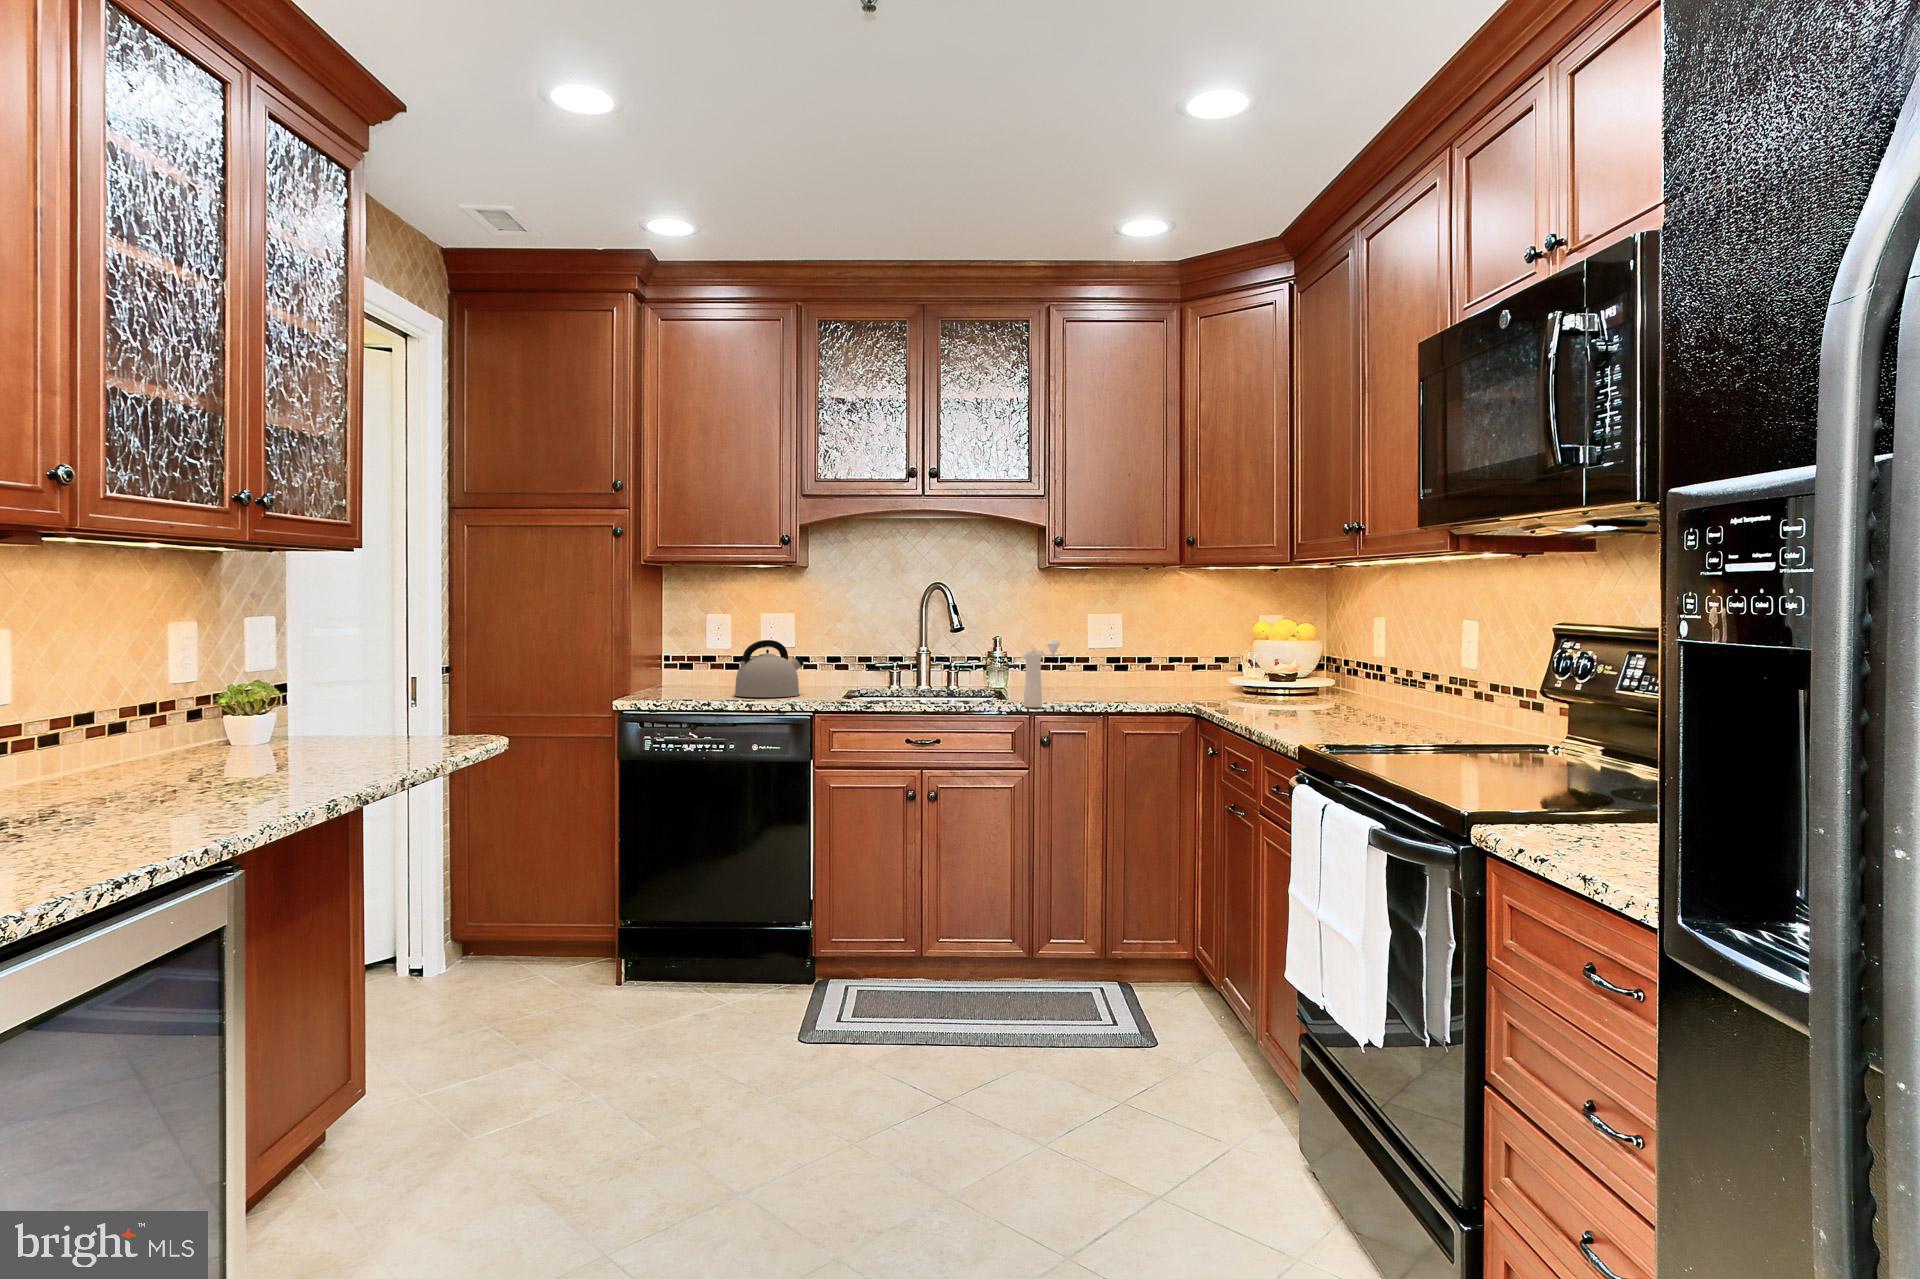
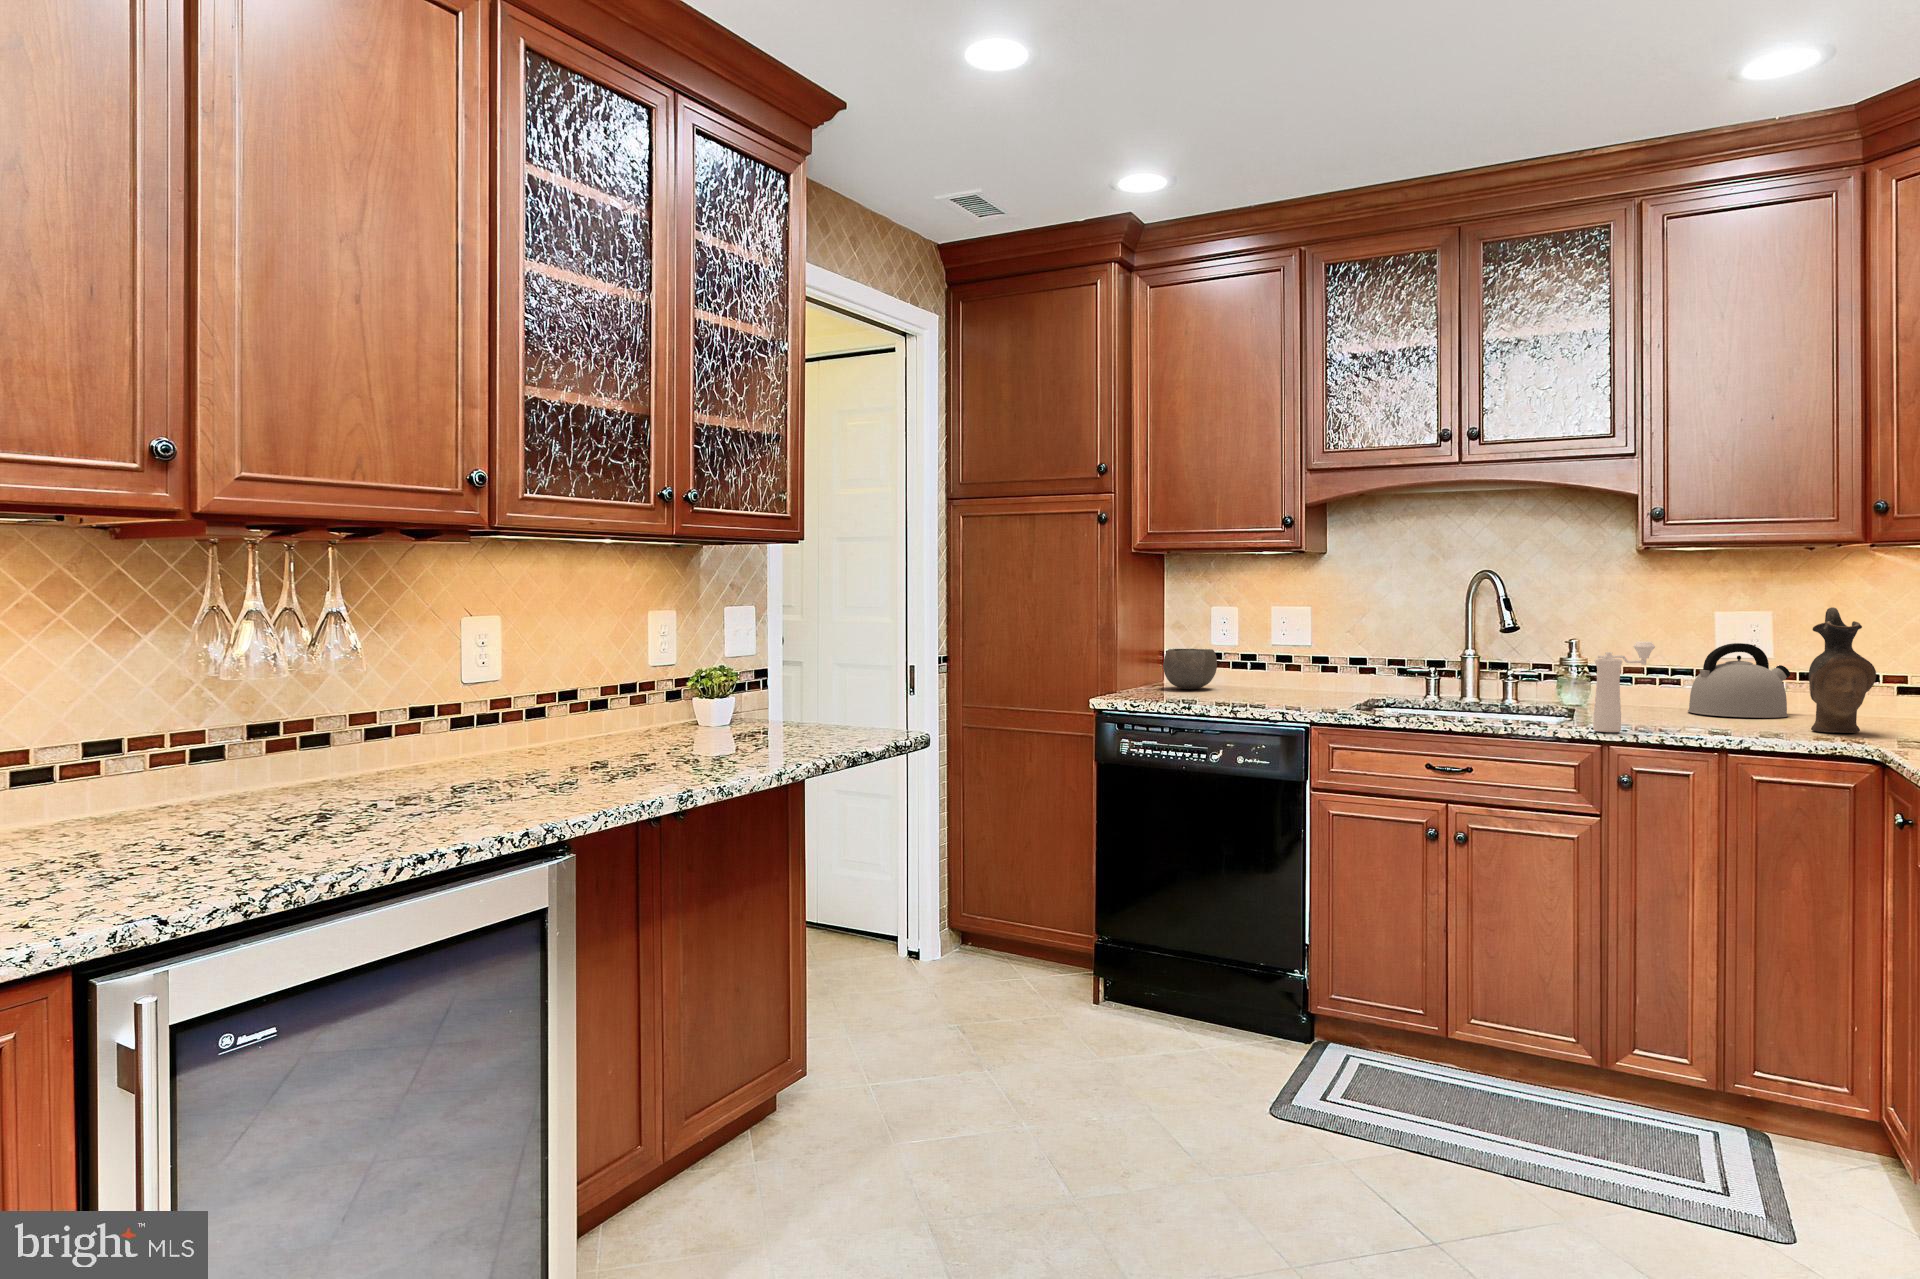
ceramic pitcher: none [1148,615,1185,701] -> present [1809,607,1876,733]
kettle: present [734,640,804,697] -> present [1688,643,1790,718]
ceramic bowl: none [666,652,715,689] -> present [1163,649,1217,689]

